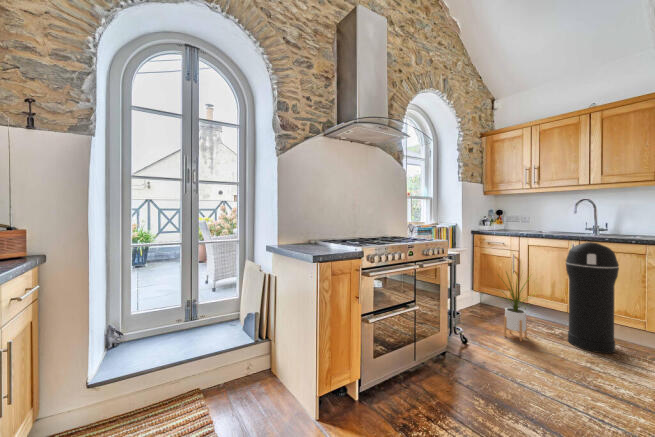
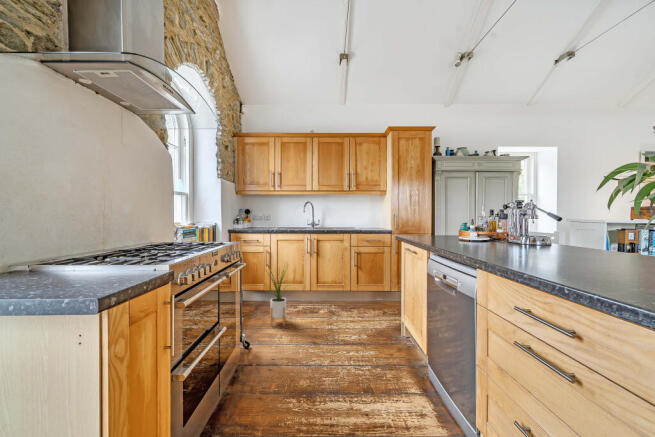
trash can: present [566,242,619,353] -> none [308,235,337,316]

